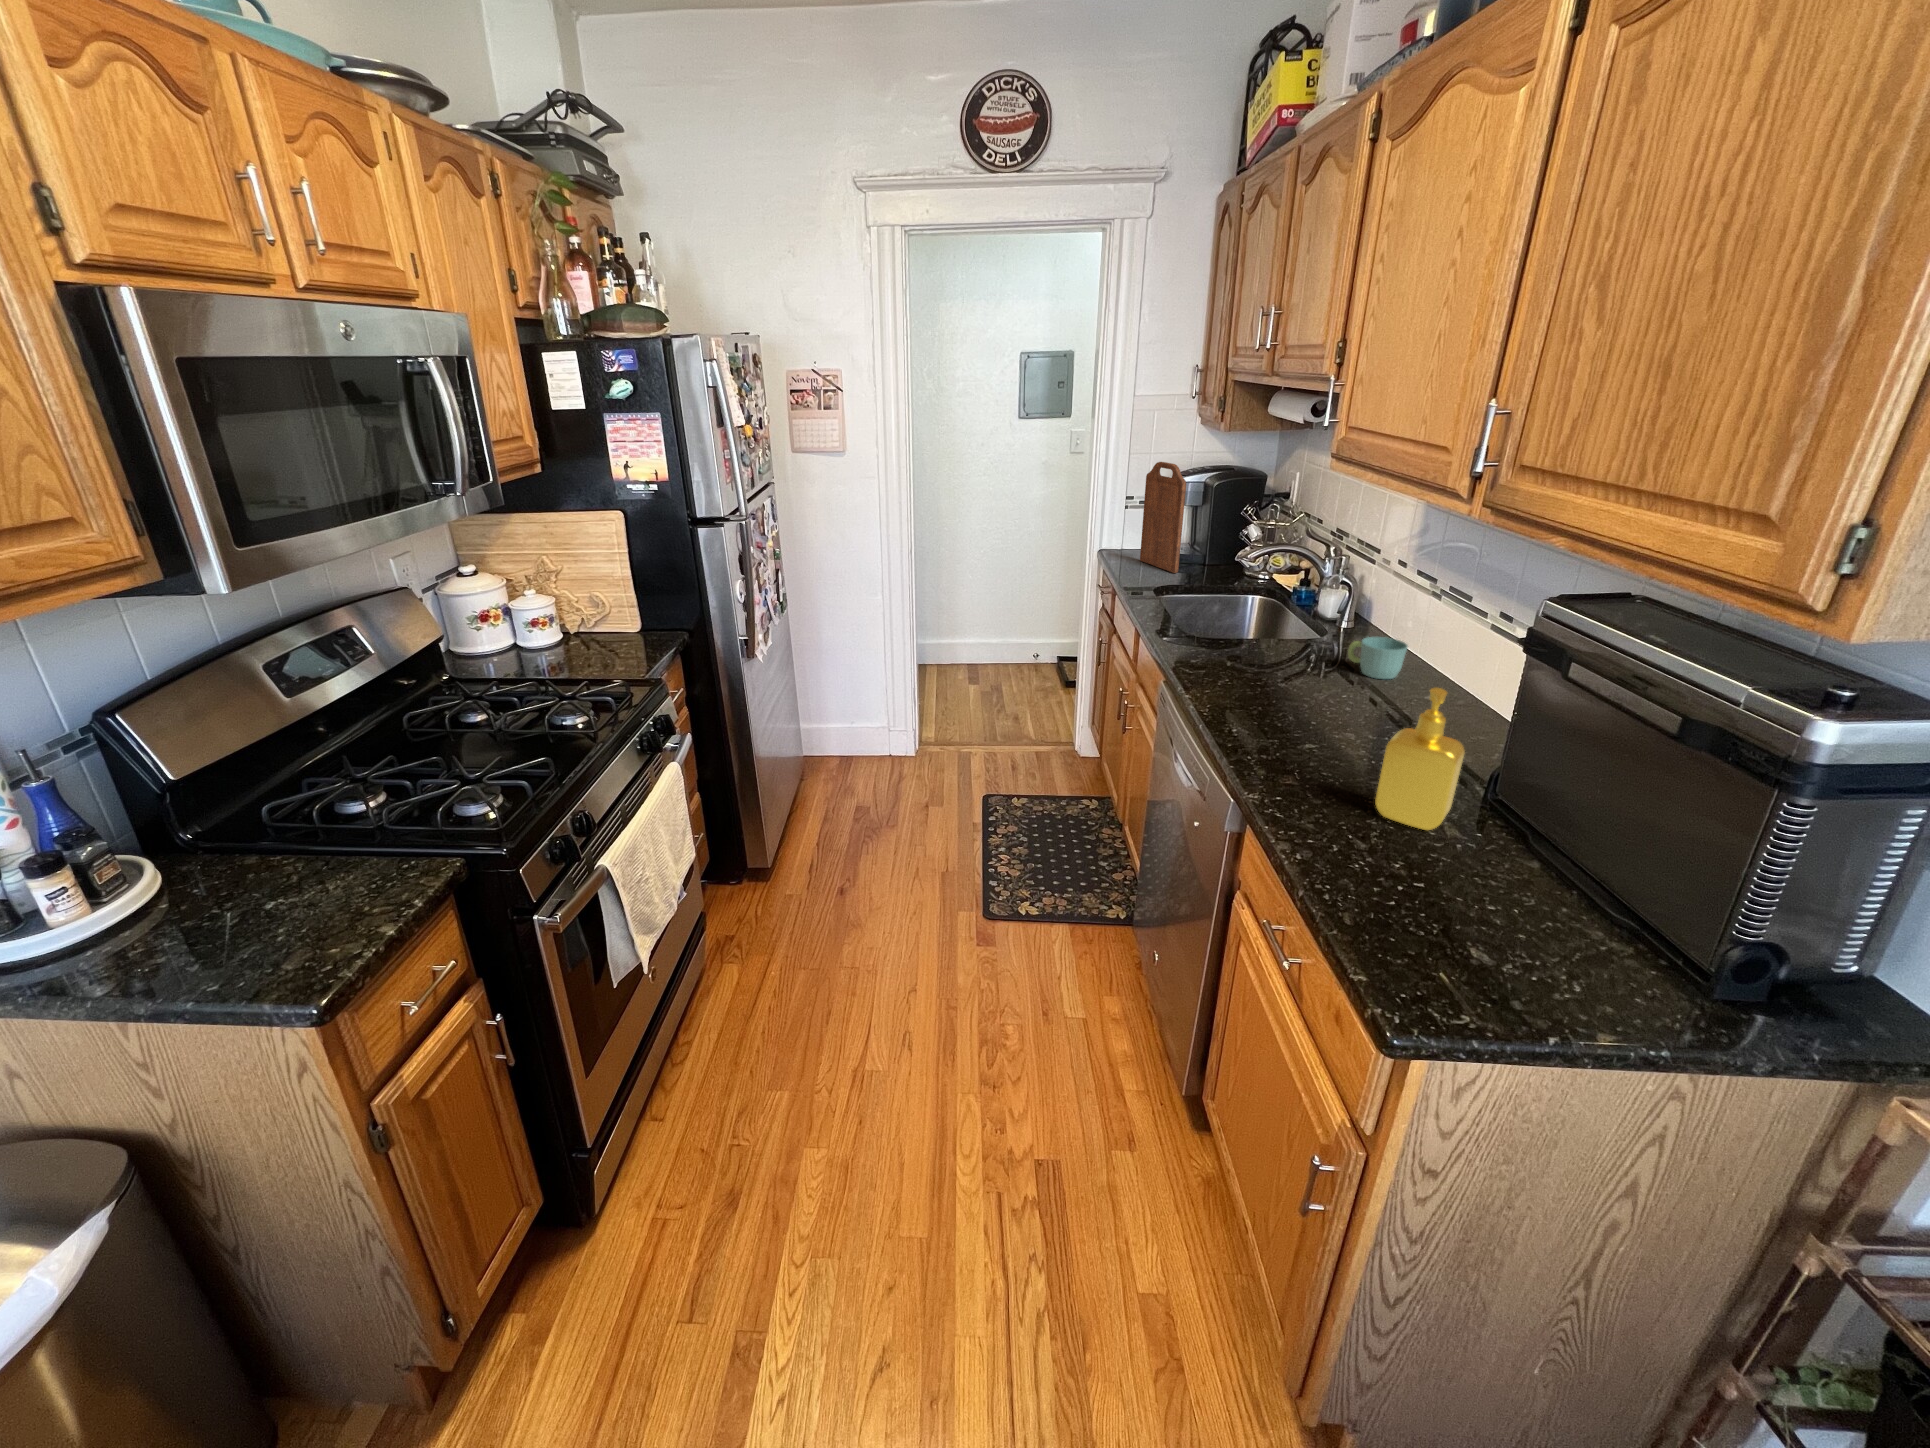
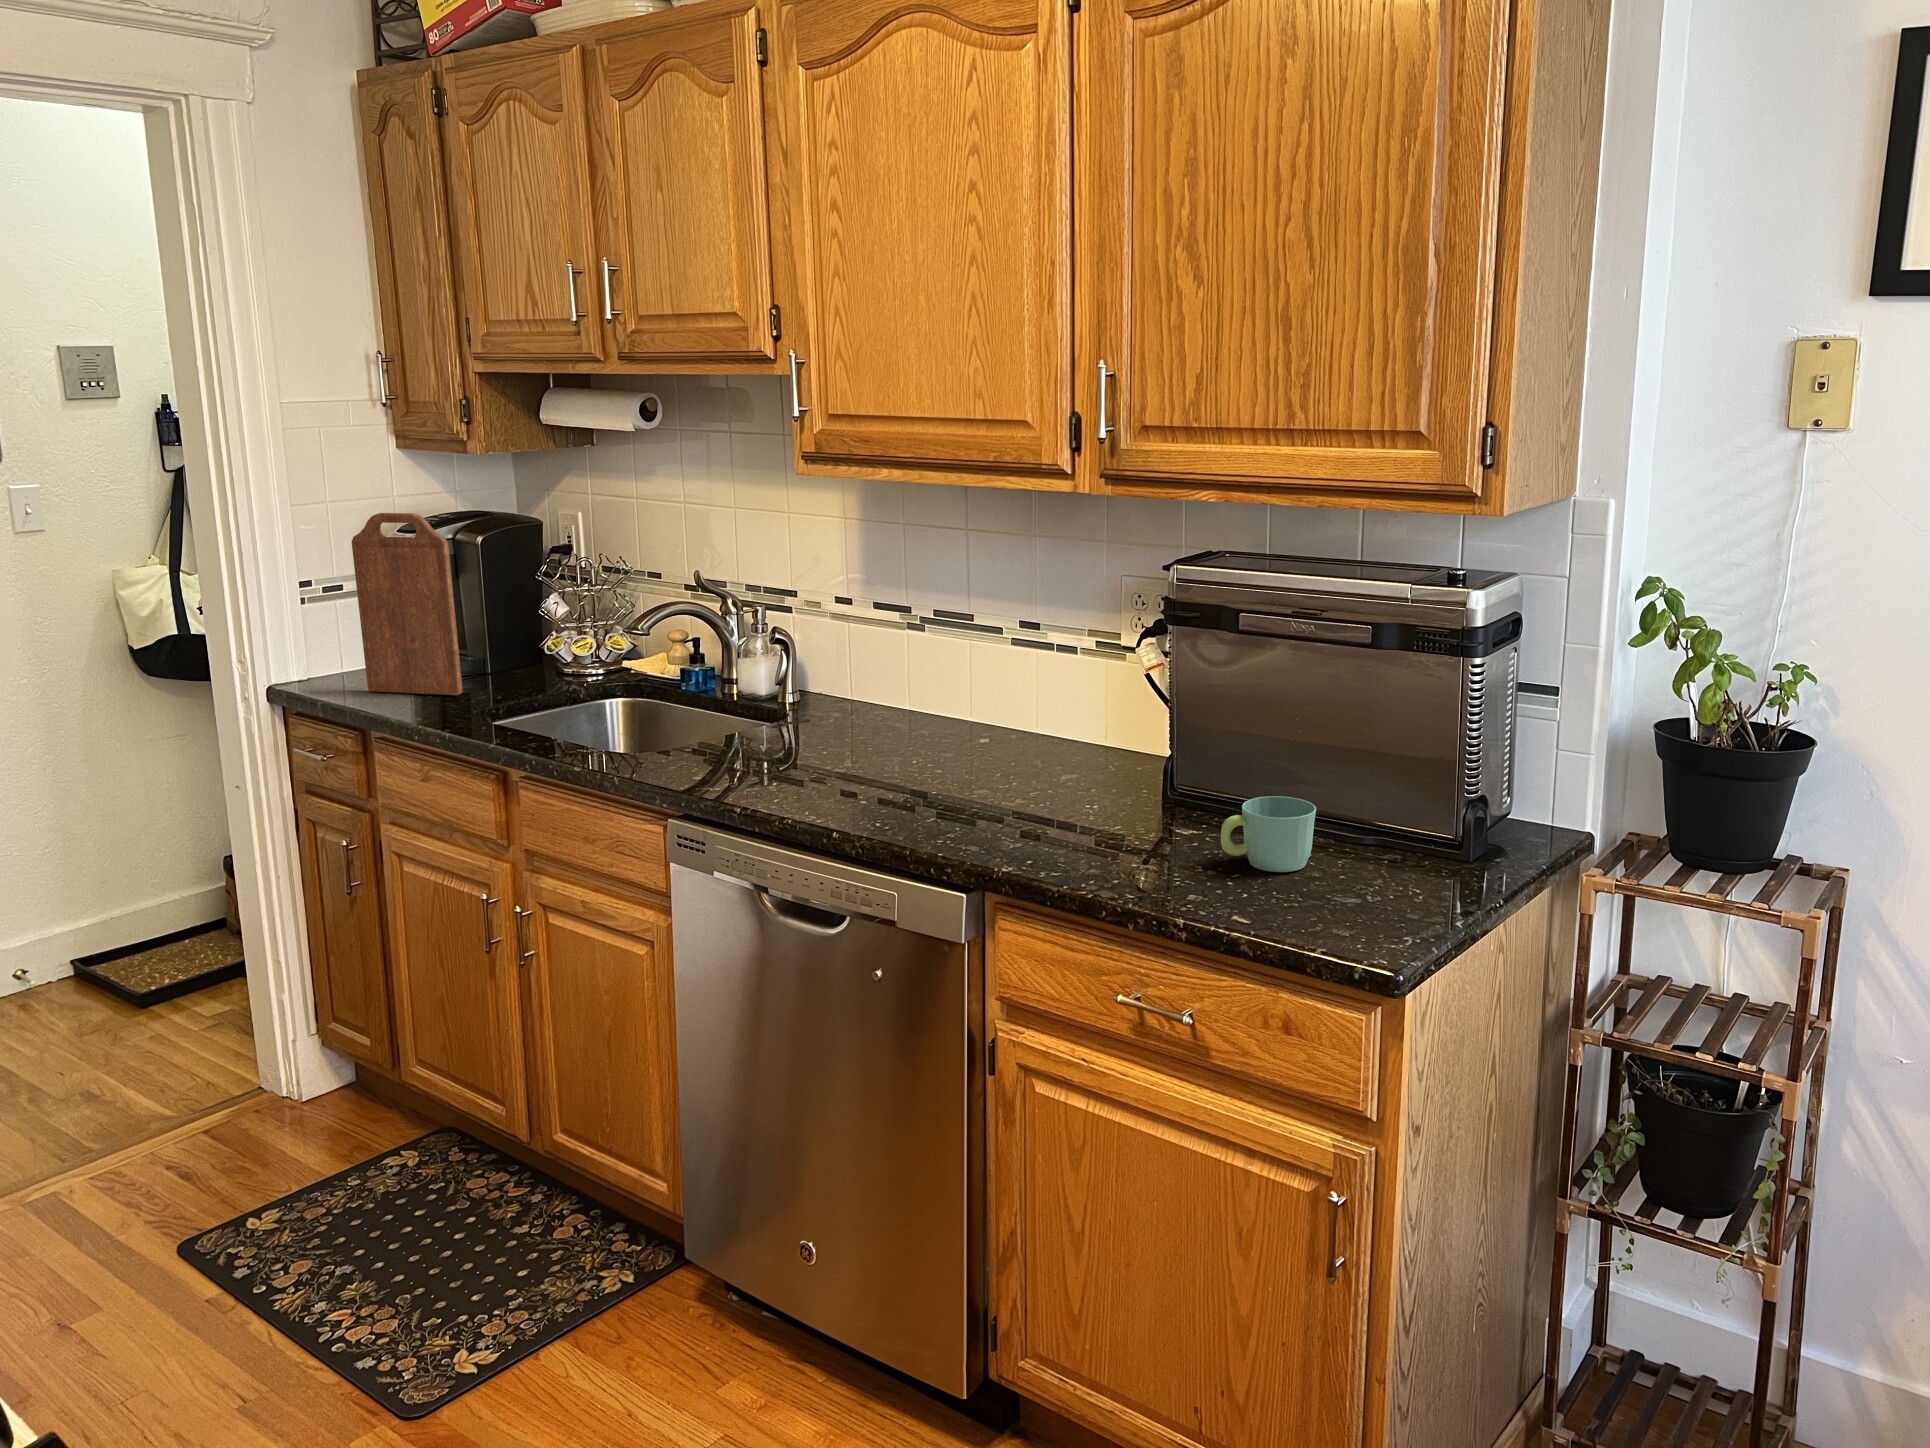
mug: present [1348,637,1408,679] -> present [1221,796,1316,872]
soap dispenser: present [1375,688,1465,830] -> none [1103,677,1183,847]

